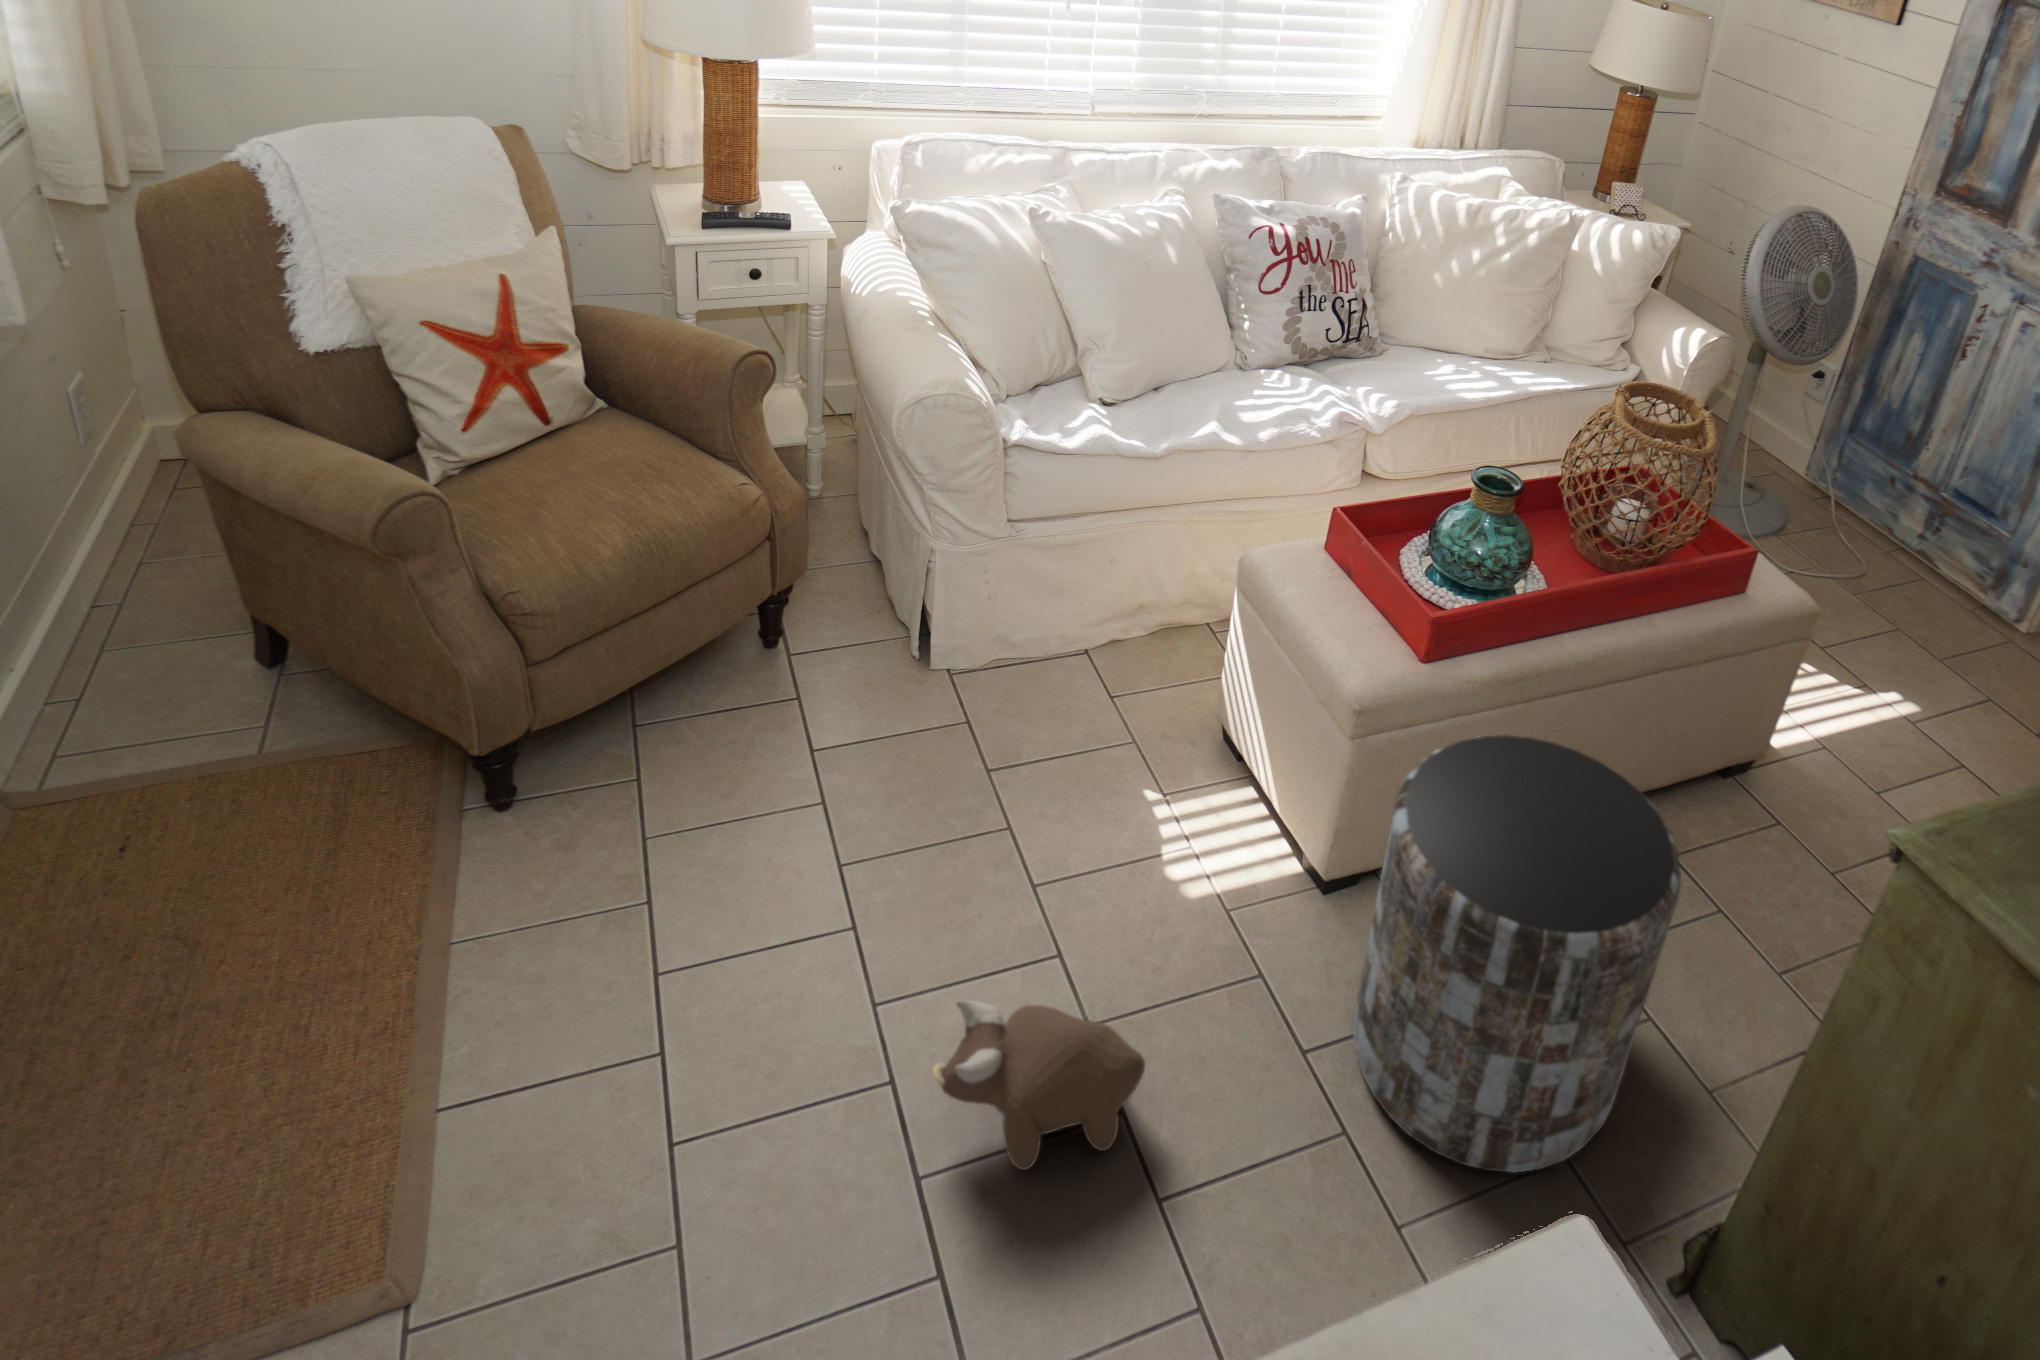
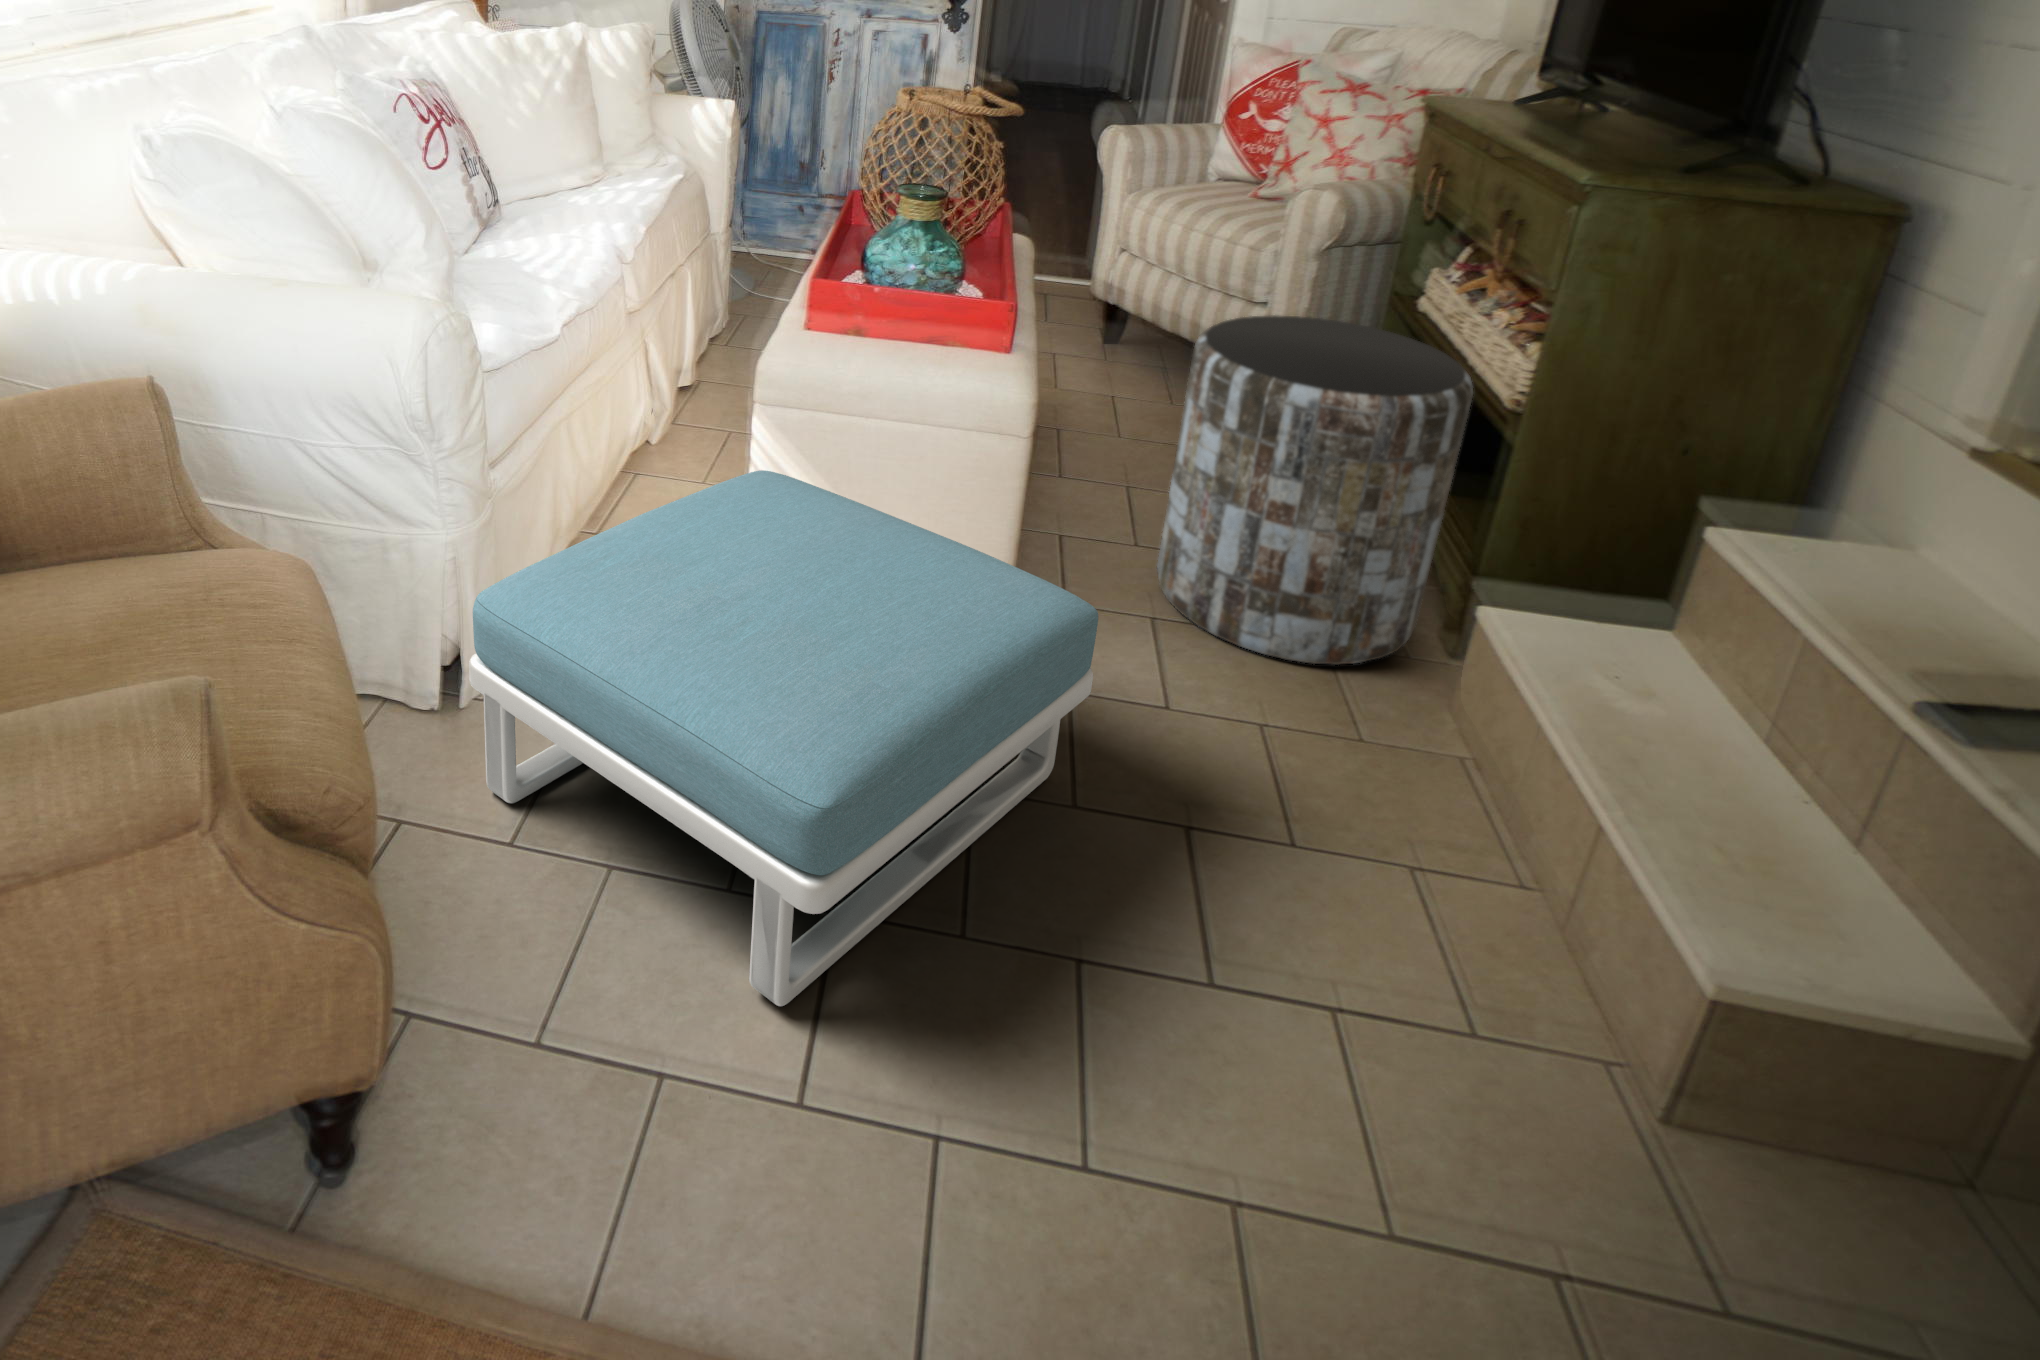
footstool: none [678,561,1136,944] -> present [469,470,1098,1006]
plush toy: present [933,1000,1145,1170] -> none [1209,719,1372,881]

